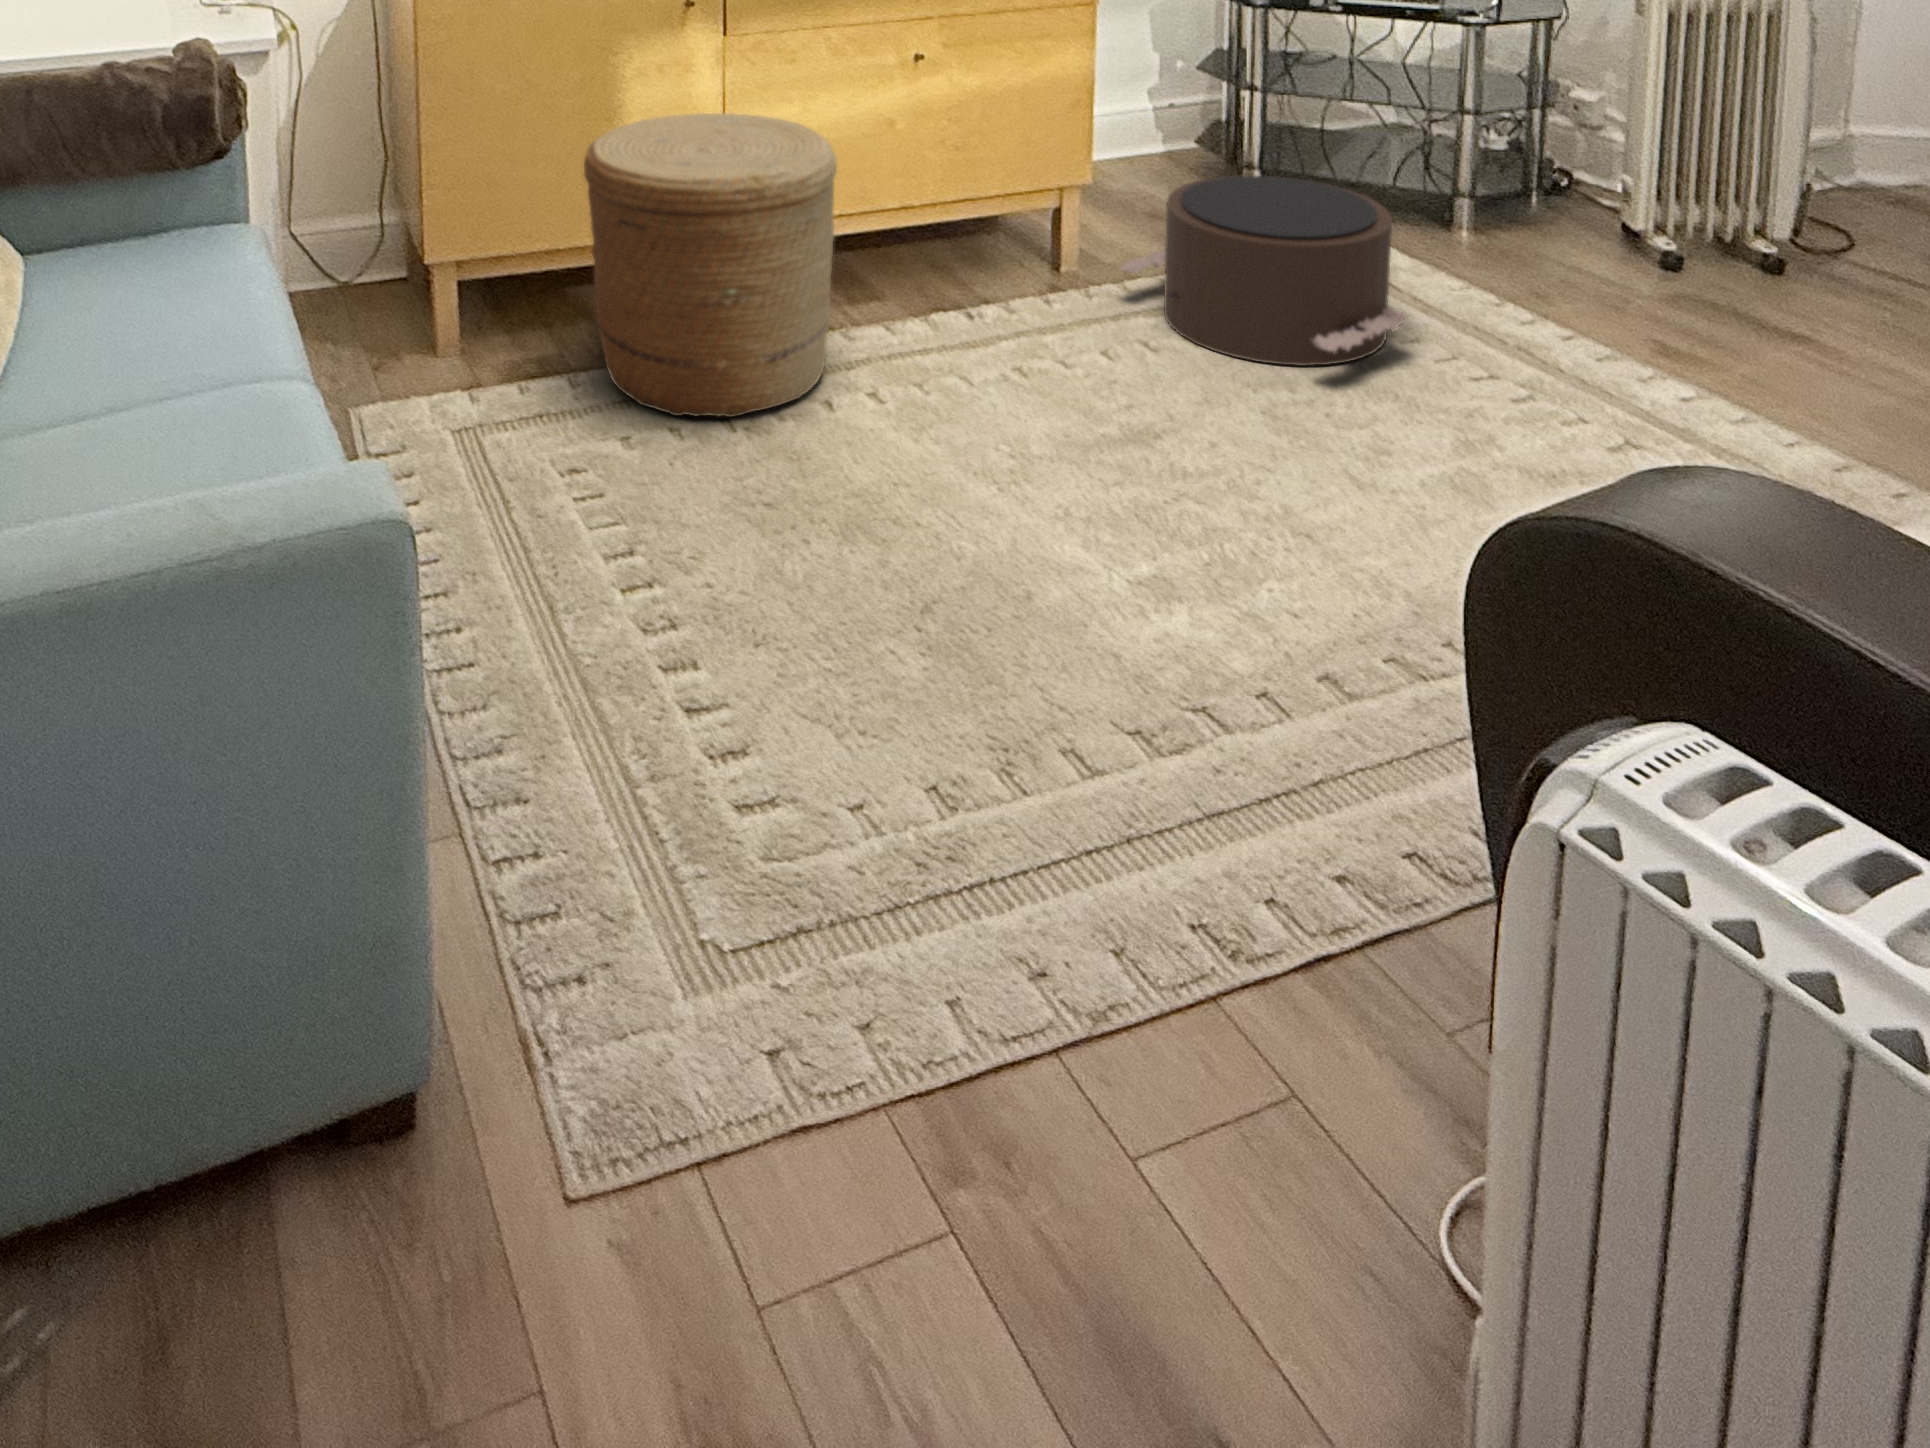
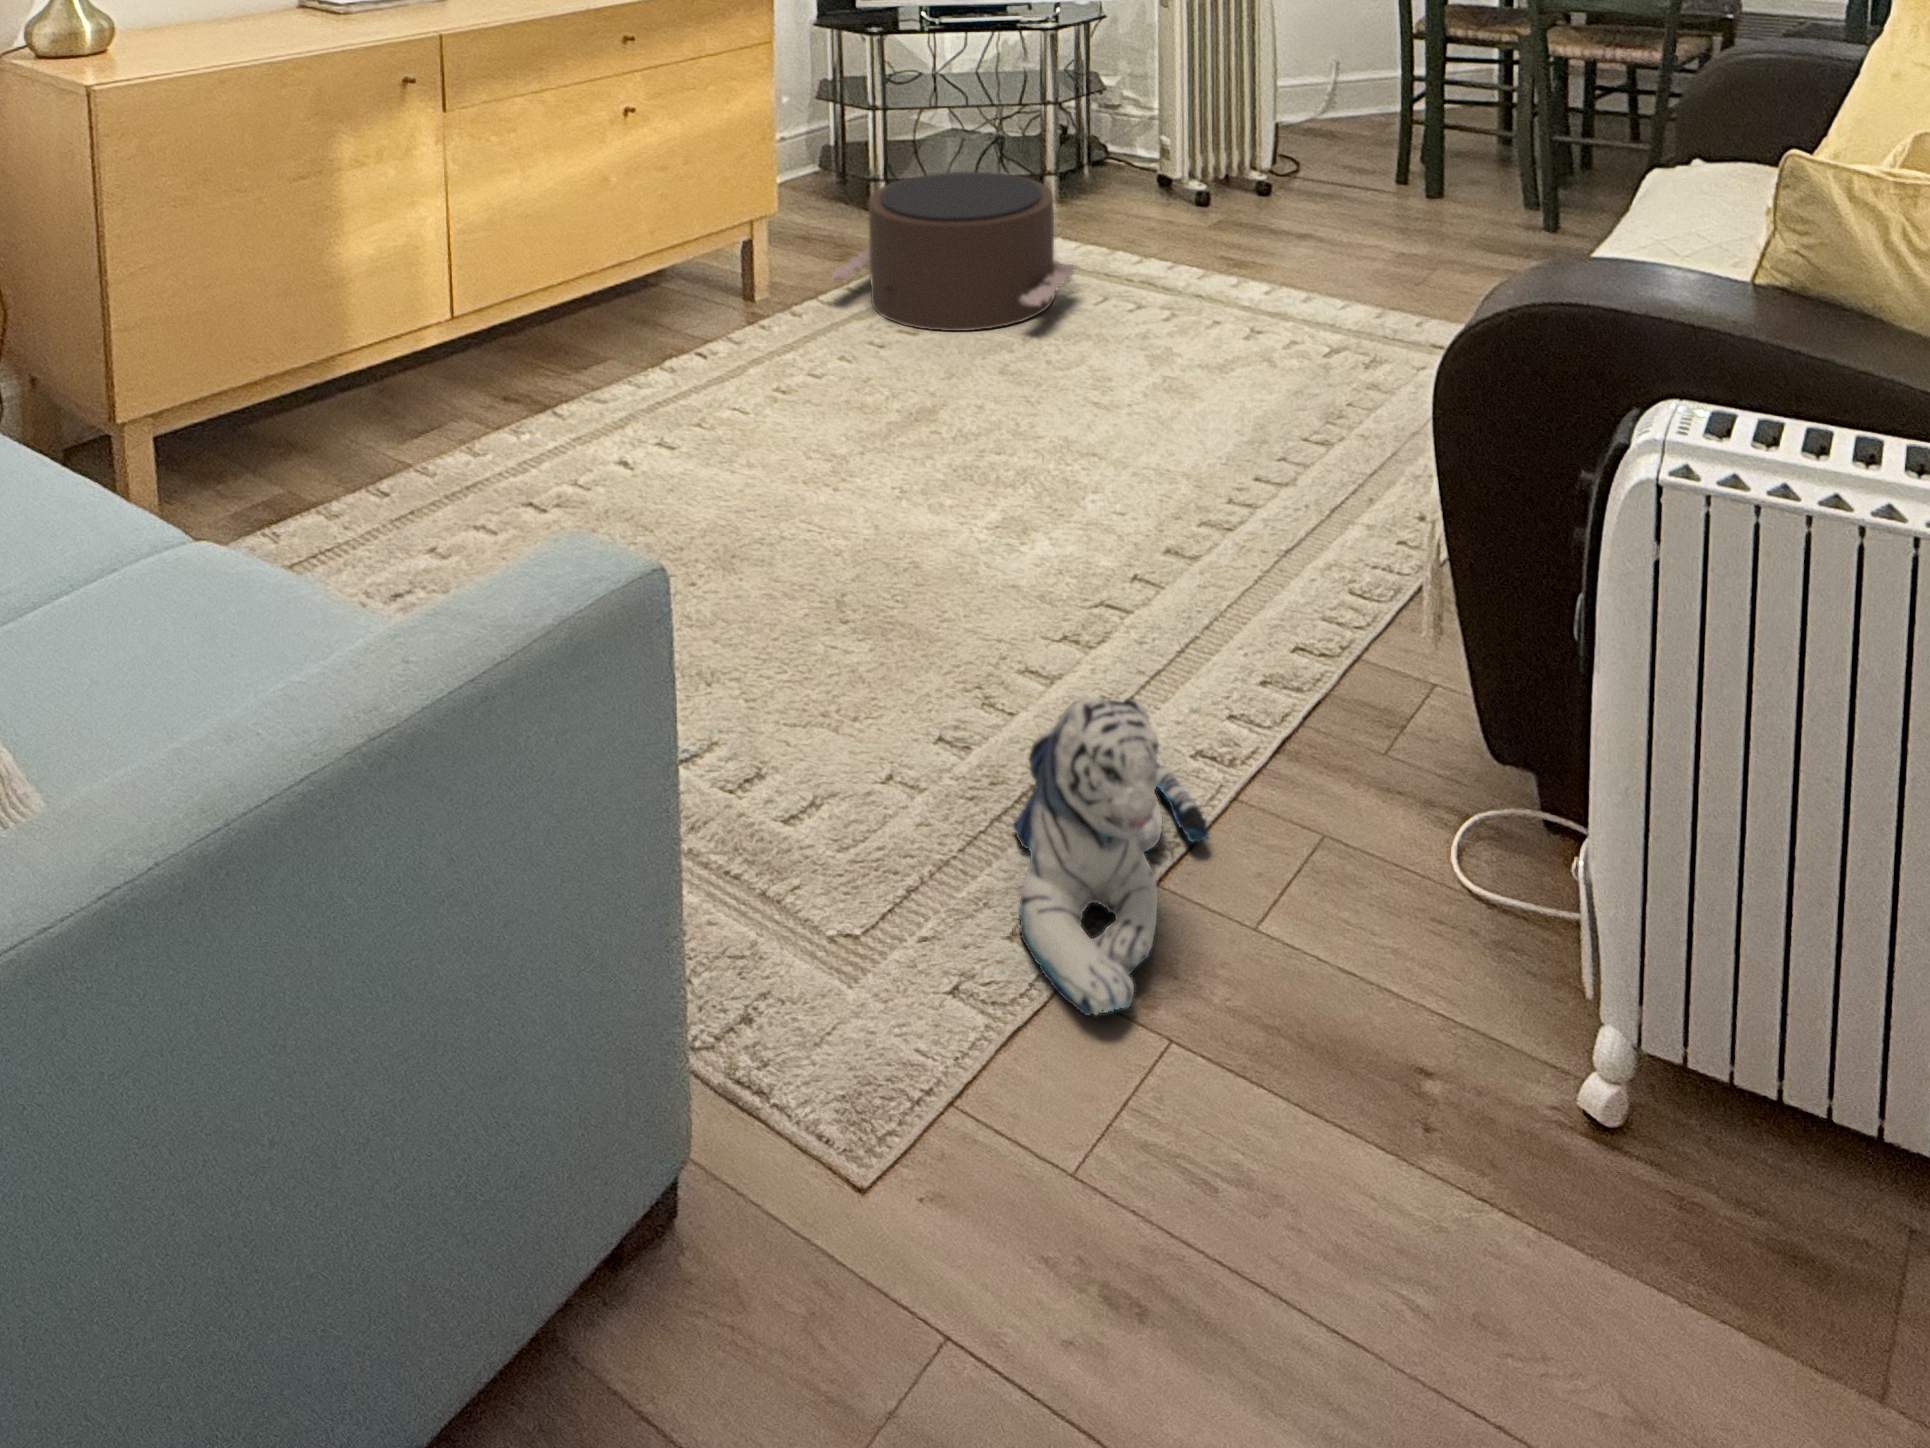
woven basket: present [584,113,837,417] -> none [330,183,615,509]
plush toy: none [866,806,1149,1163] -> present [1013,697,1209,1016]

